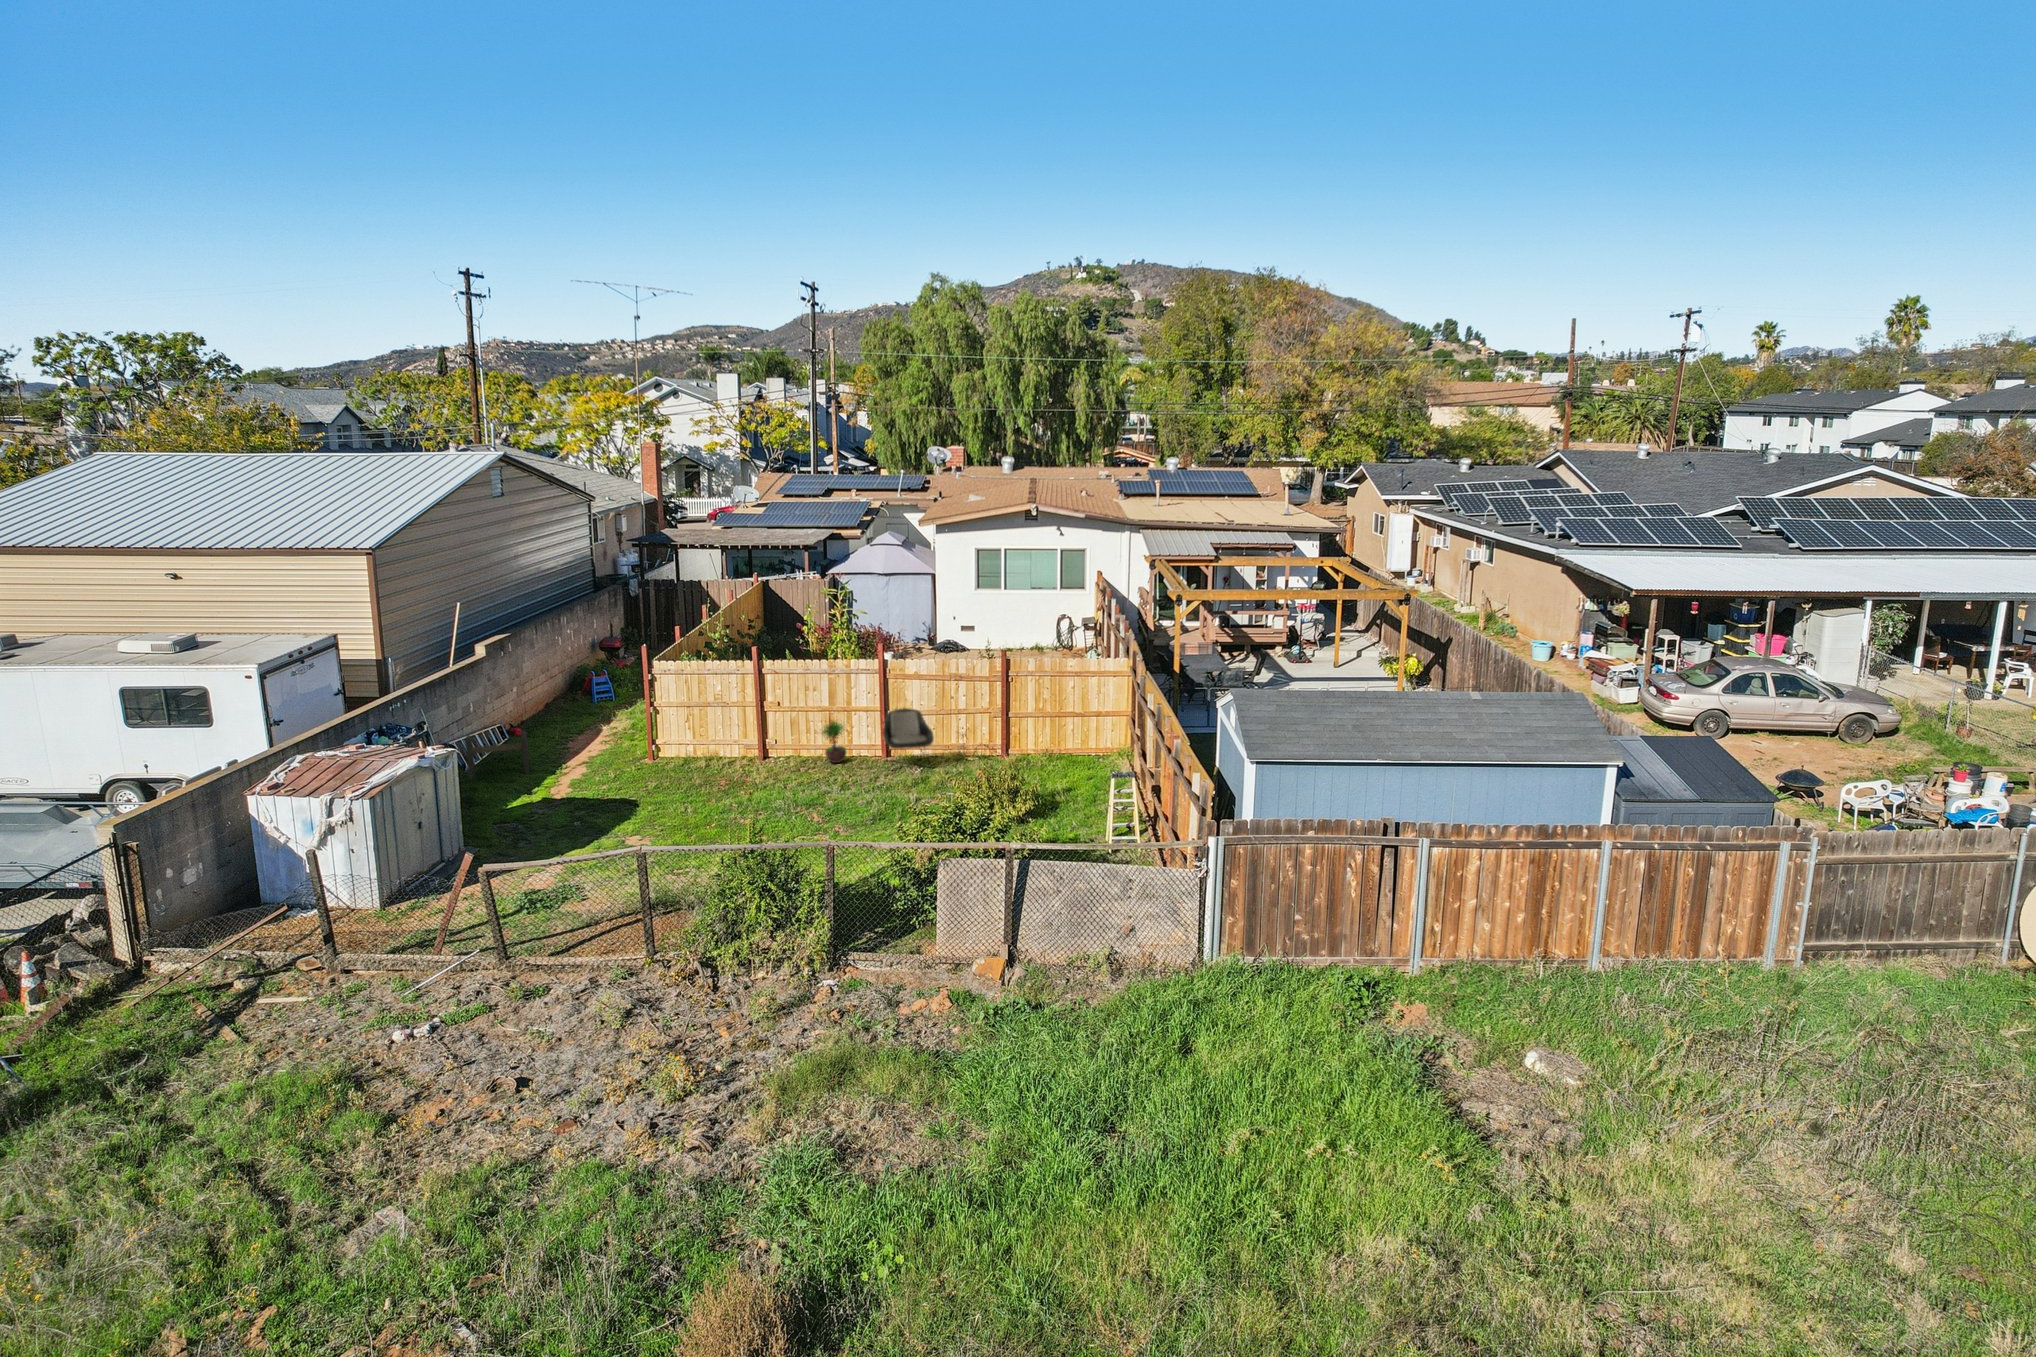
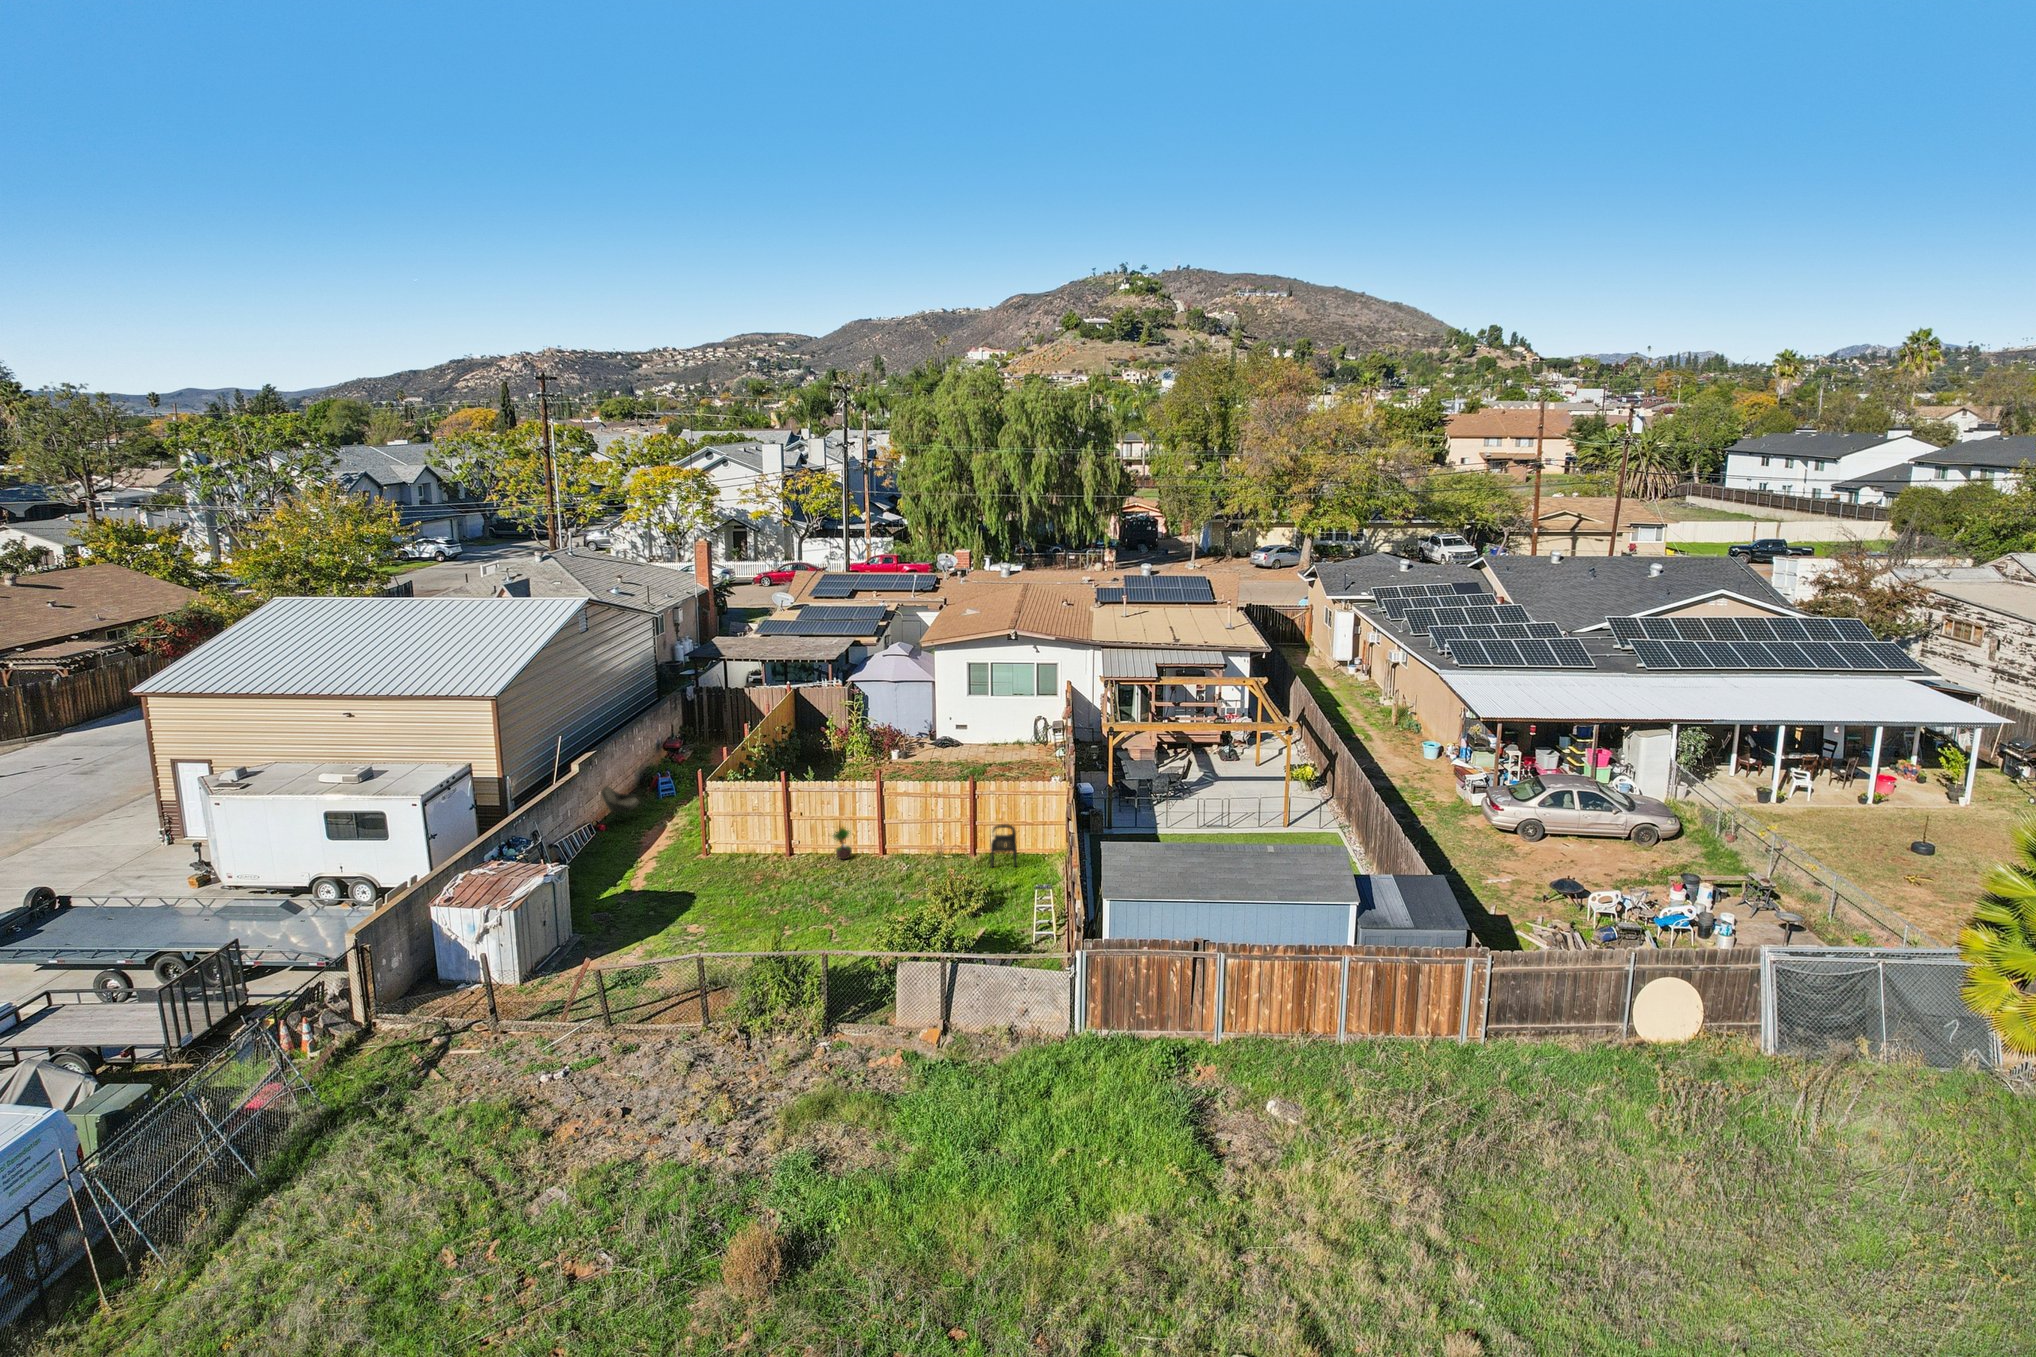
lounge chair: present [883,708,934,762] -> present [601,786,639,821]
bench: present [465,731,529,780] -> present [990,824,1018,867]

